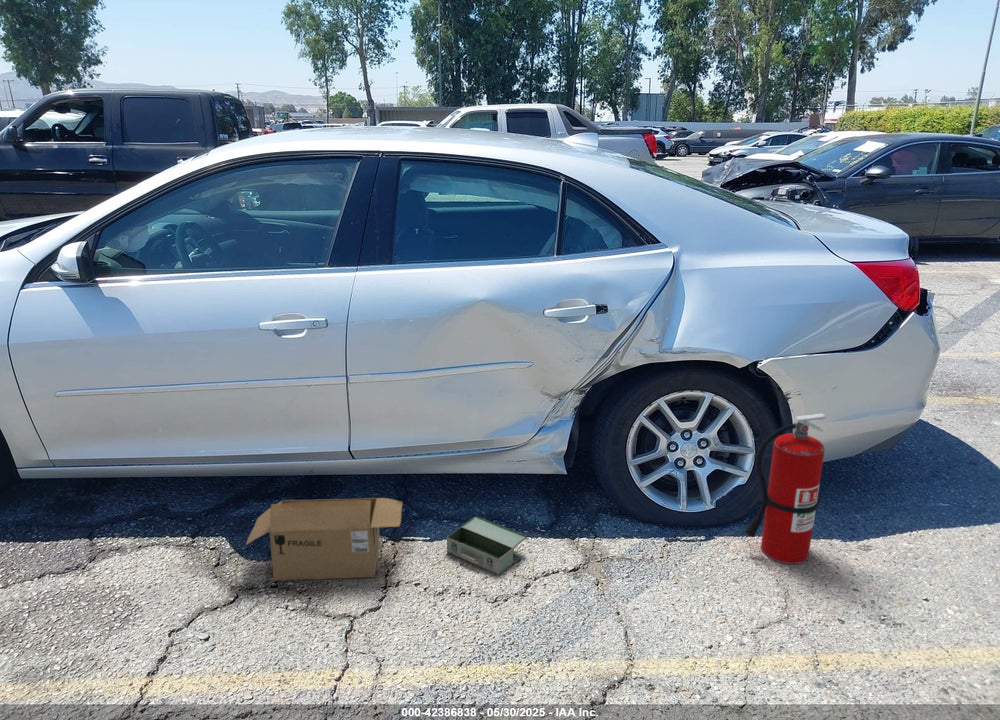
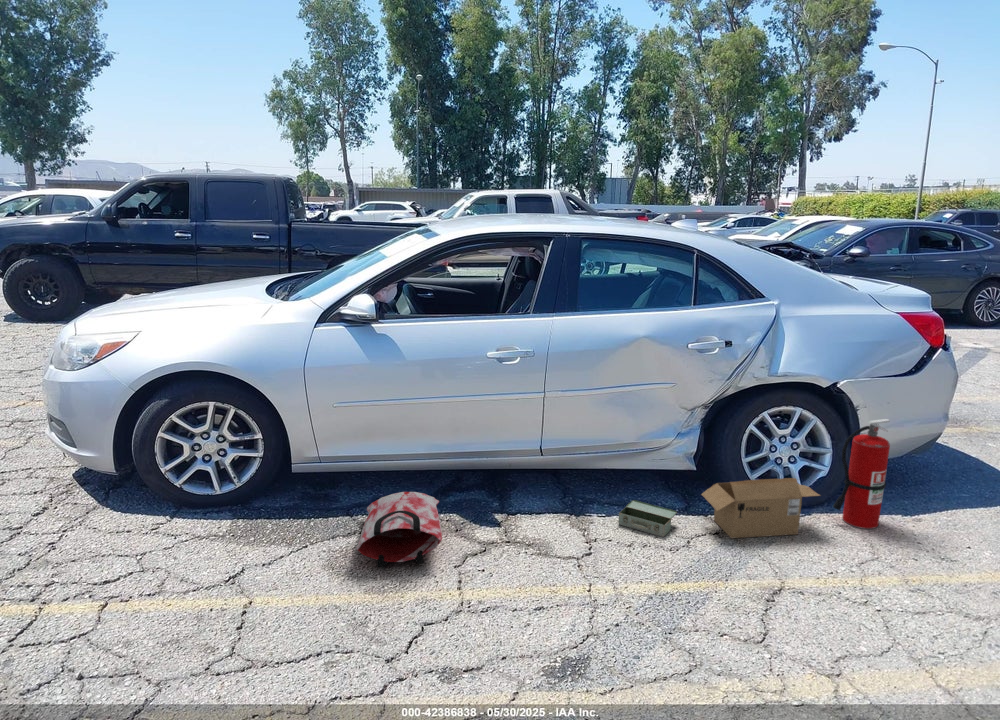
cardboard box: present [246,498,403,581] -> present [702,478,820,539]
bag: none [40,506,211,625] -> present [356,492,442,568]

